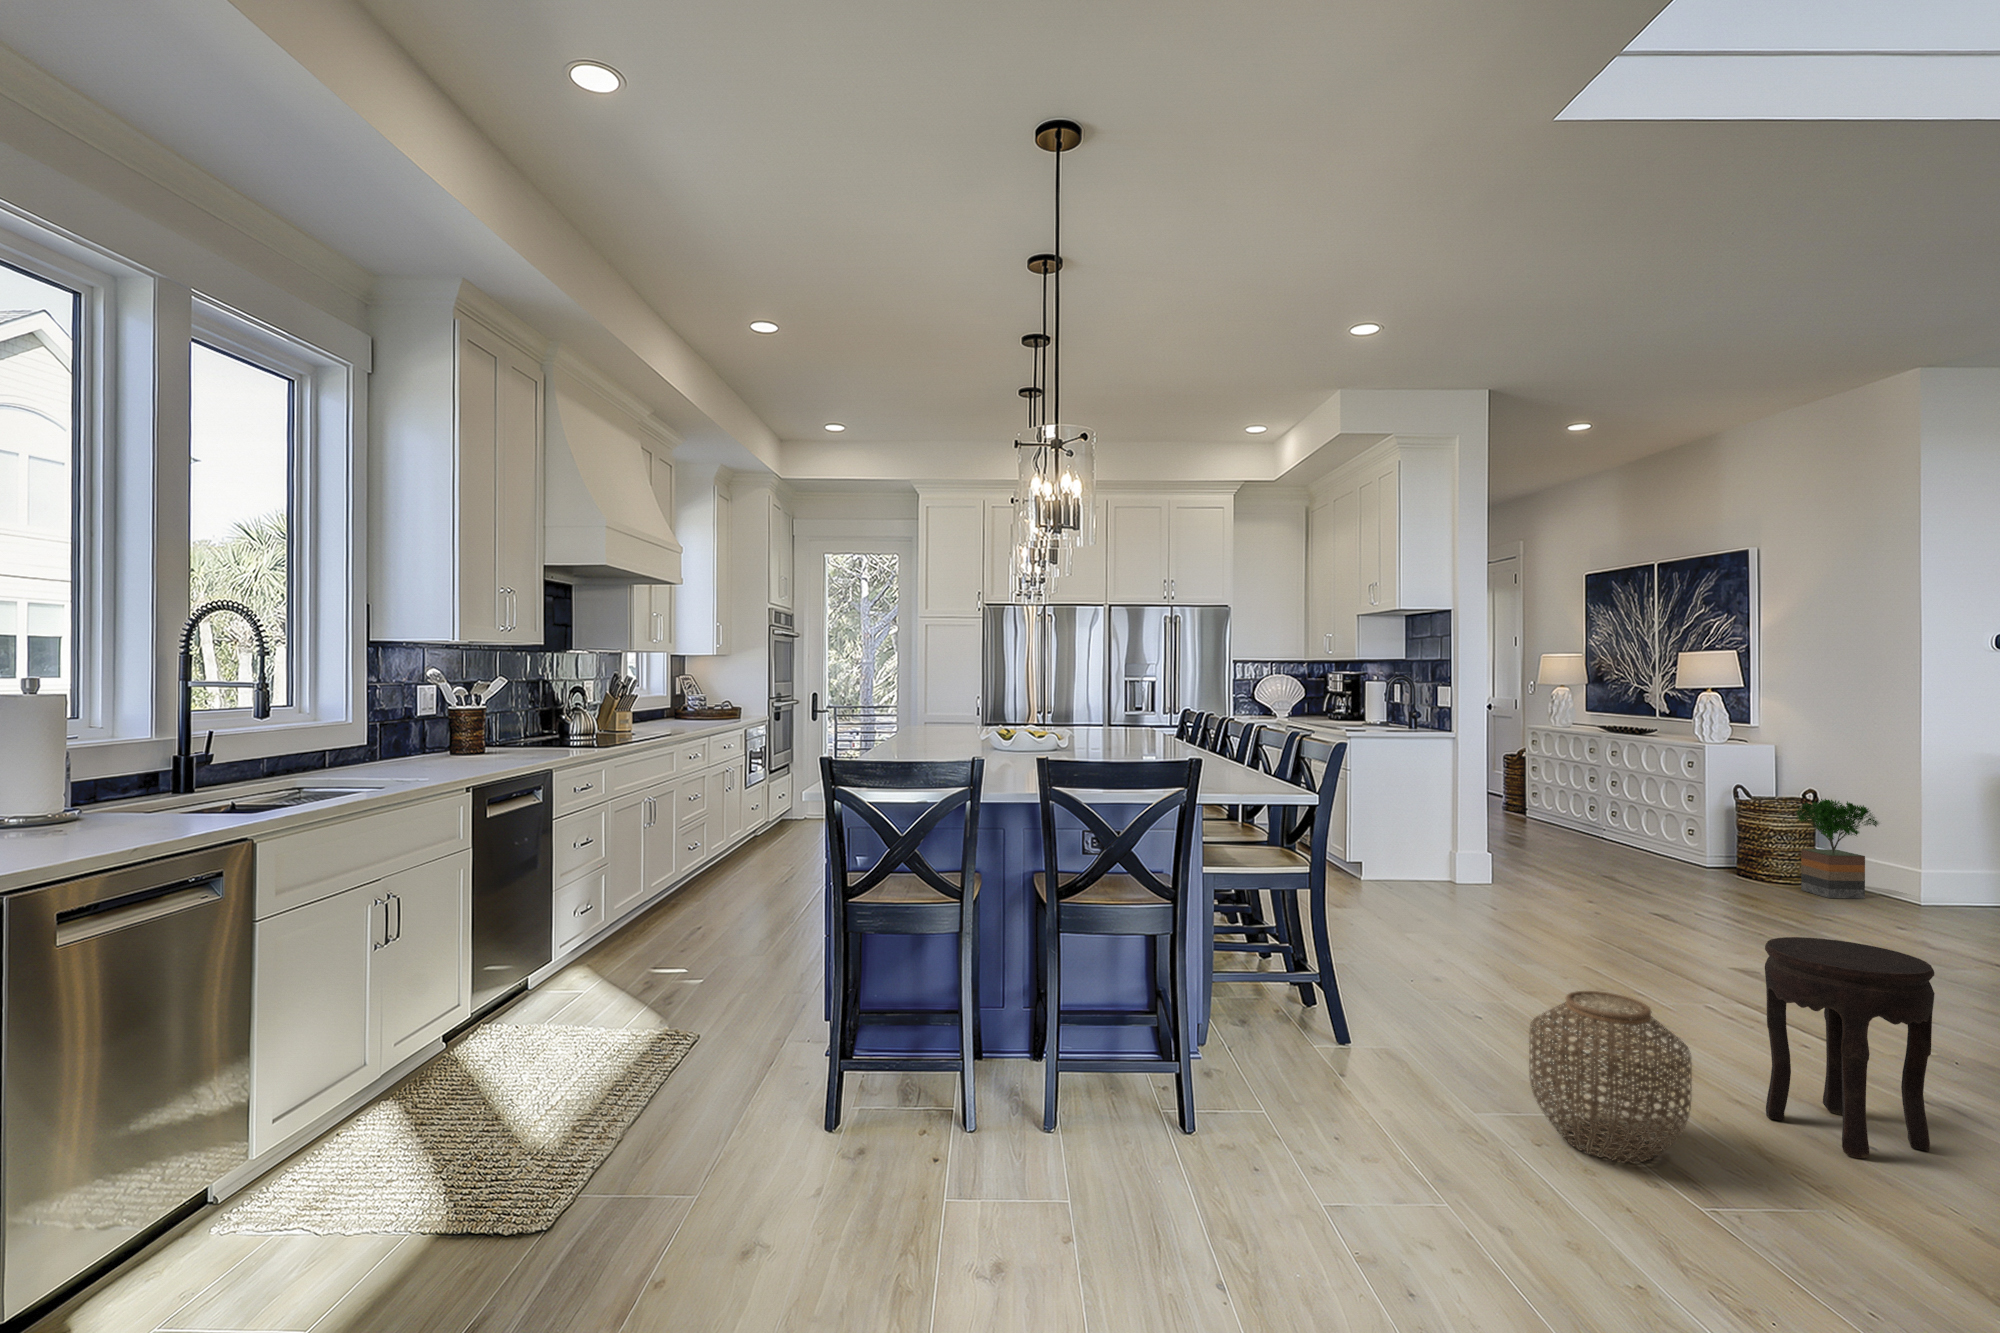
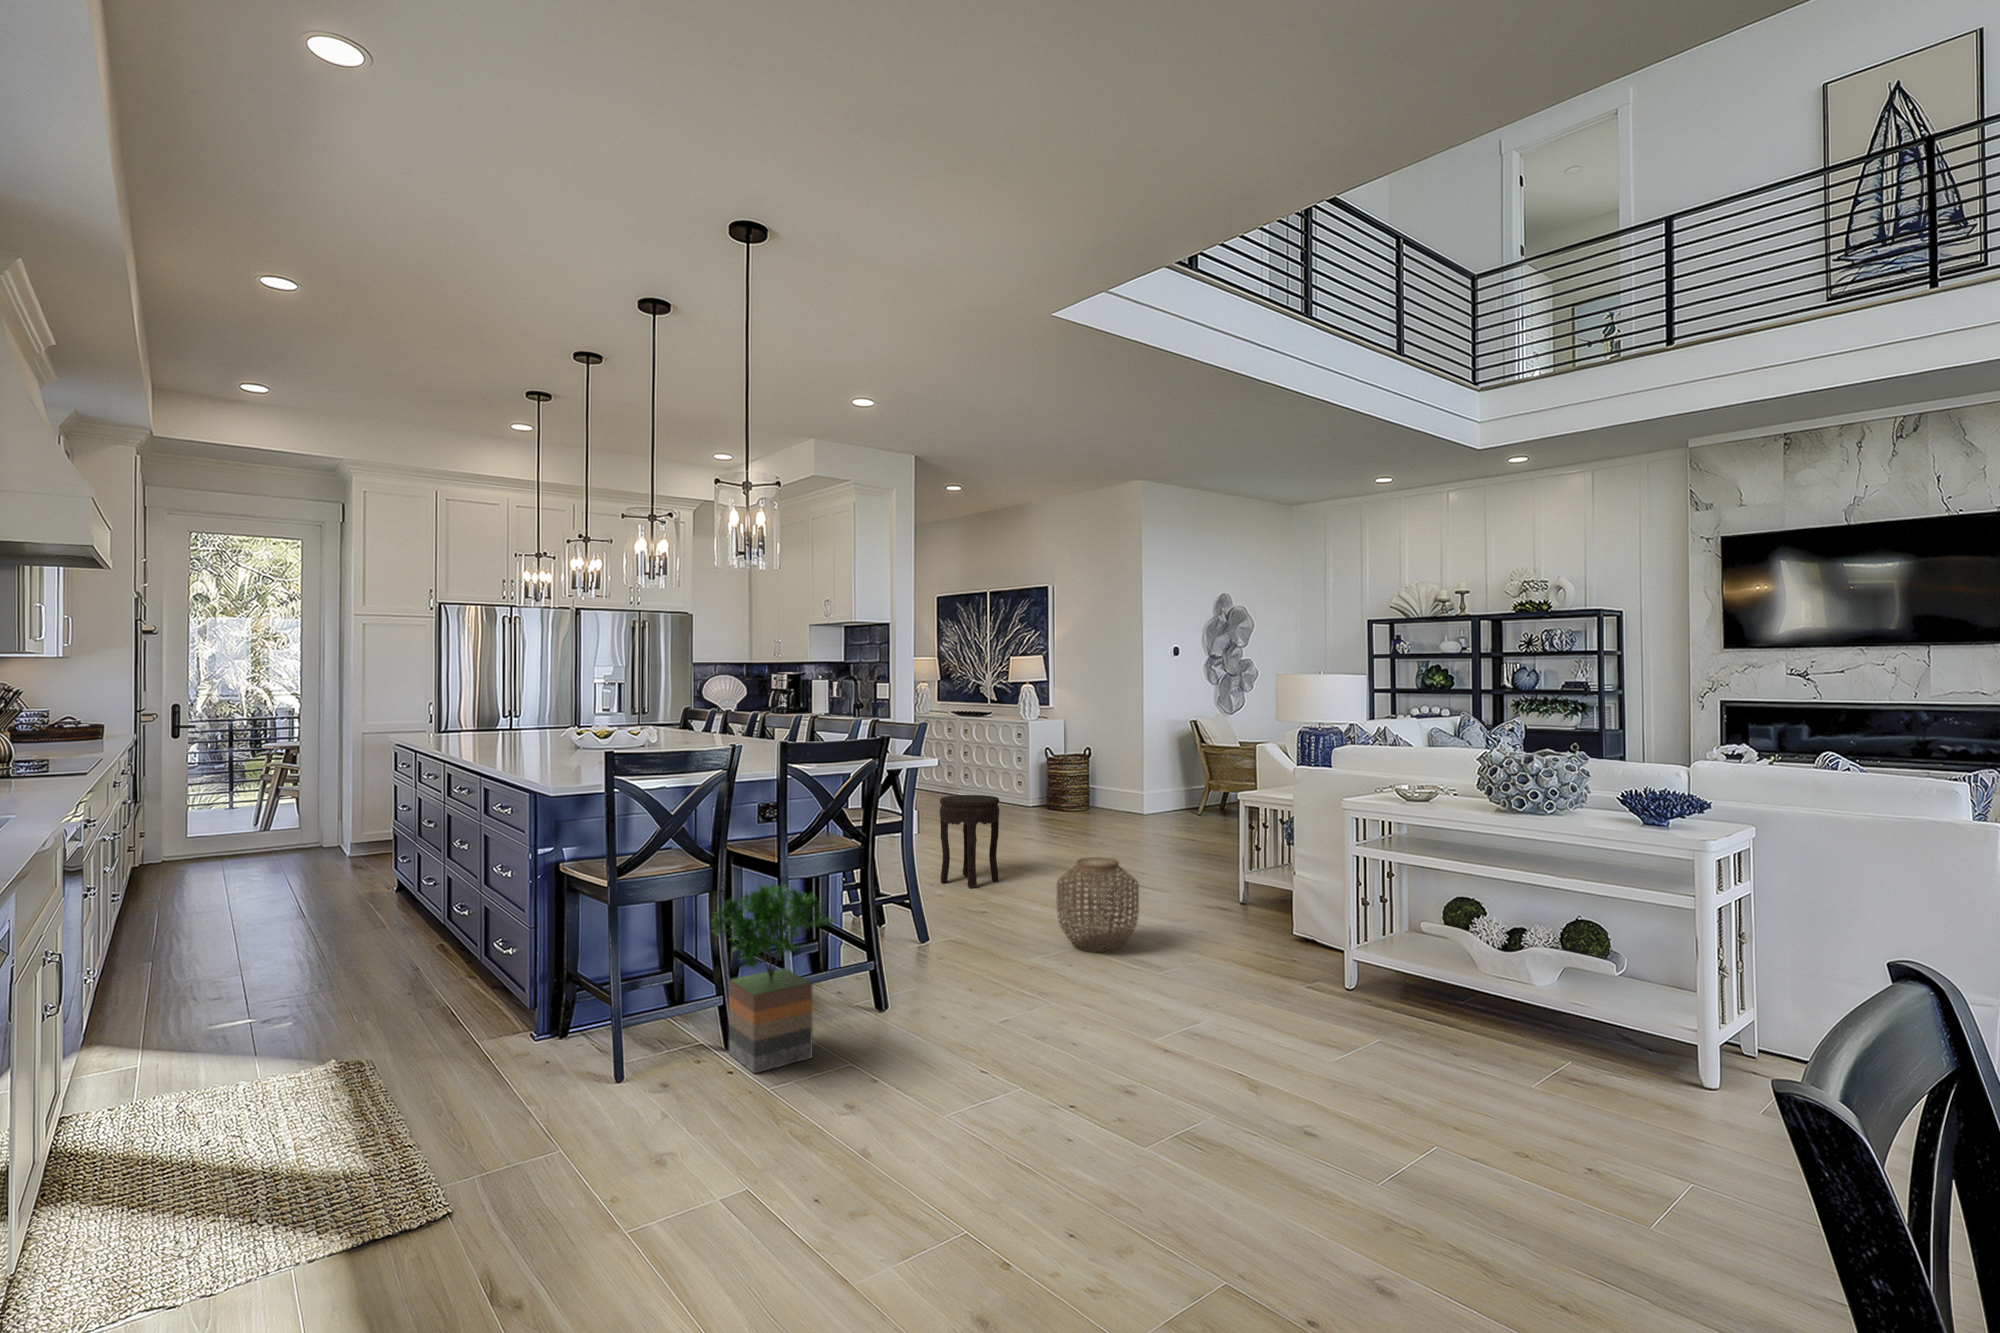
potted tree: present [1797,799,1878,899] -> present [712,884,835,1073]
side table: present [1765,937,1935,1158] -> present [940,795,999,888]

